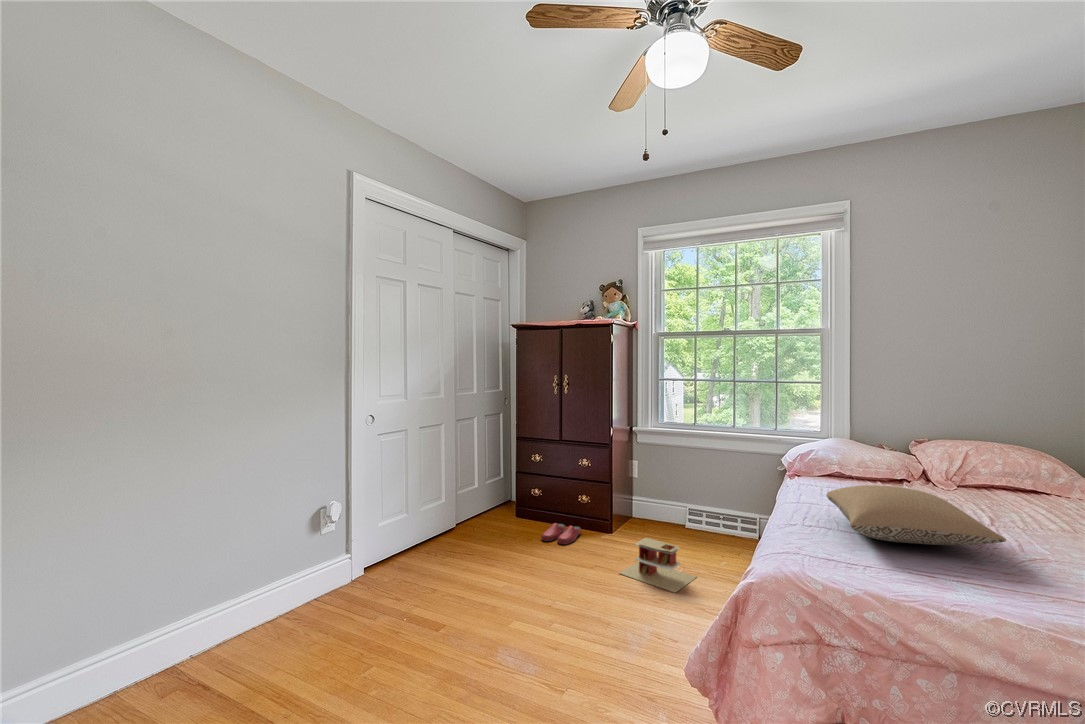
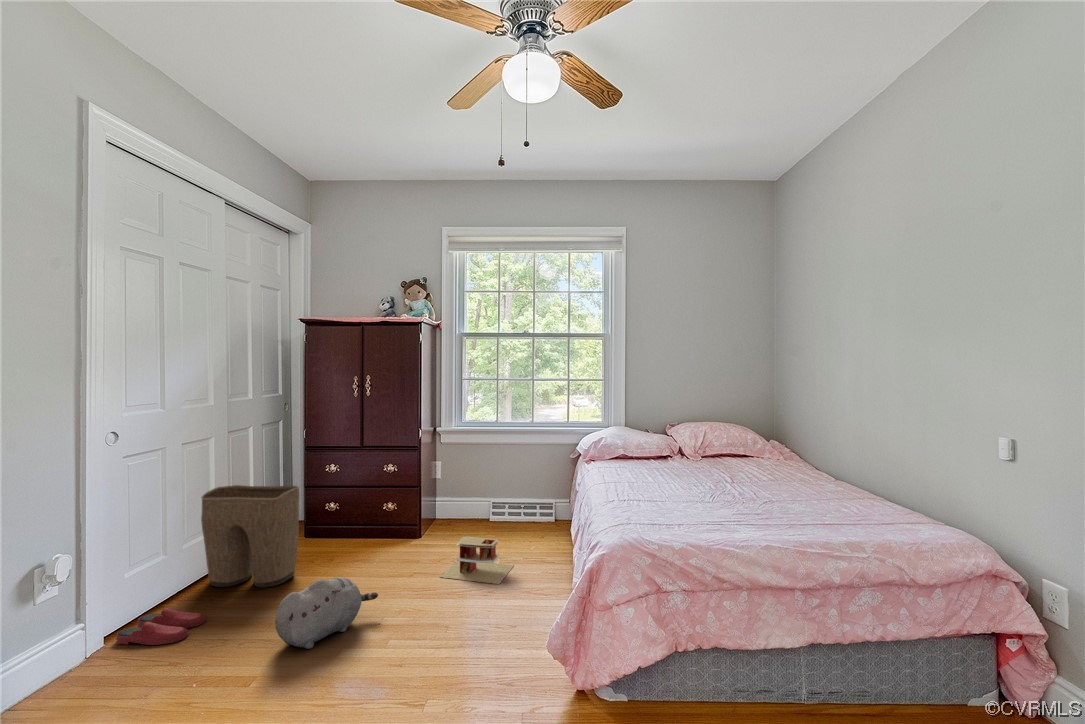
laundry basket: none [433,464,503,552] -> present [201,485,299,587]
pillow: present [826,485,1006,545] -> none [631,461,754,503]
slippers: present [541,523,580,544] -> present [116,608,205,645]
plush toy: none [466,553,553,612] -> present [275,577,378,649]

